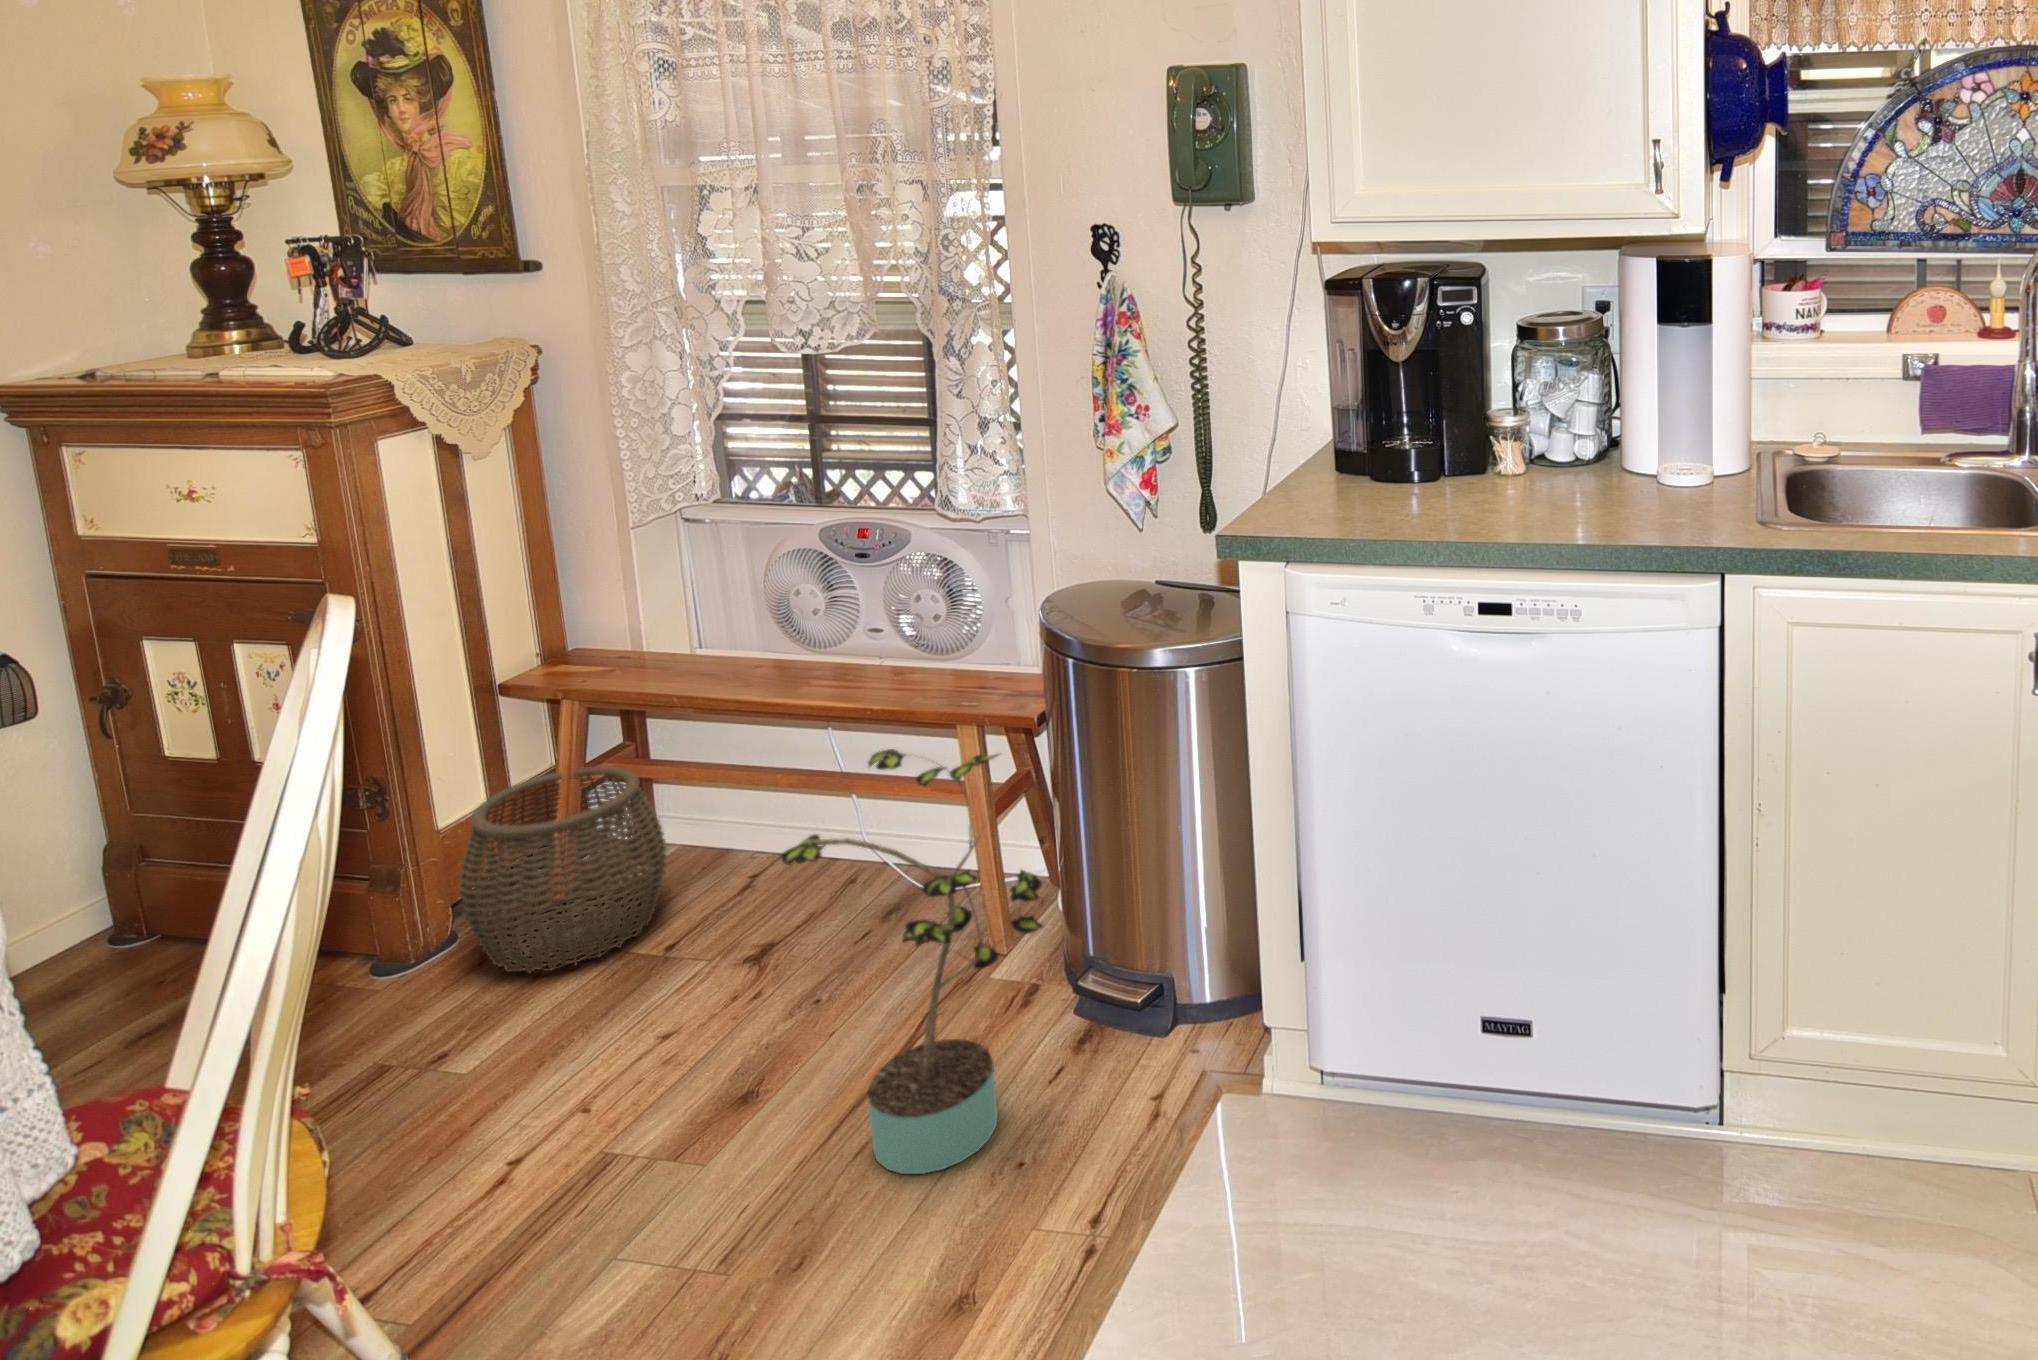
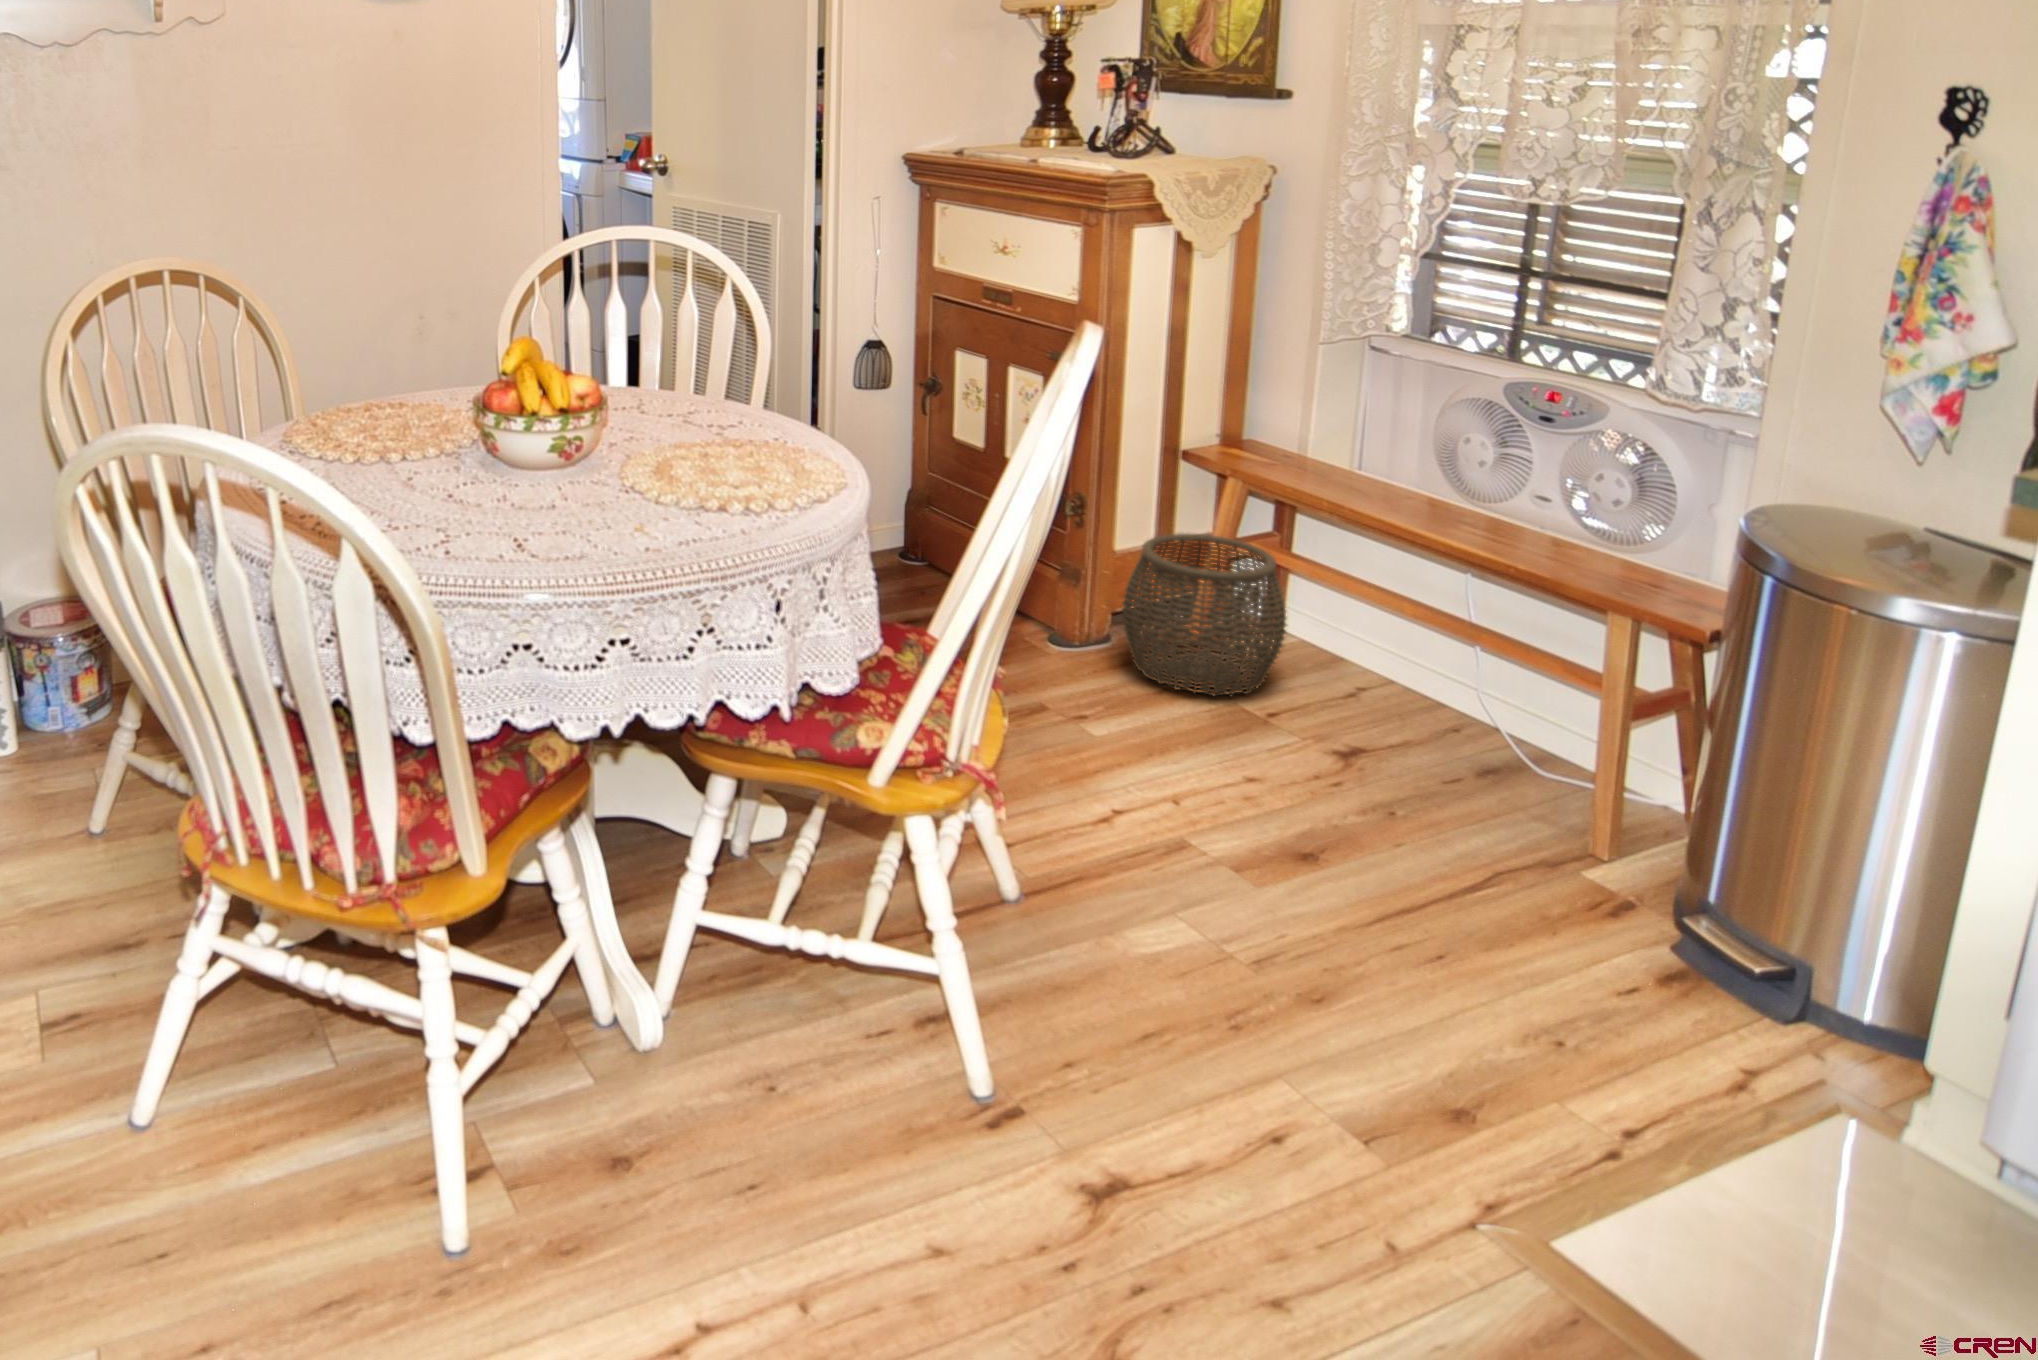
potted plant: present [781,749,1043,1174] -> none [1391,595,1661,1004]

